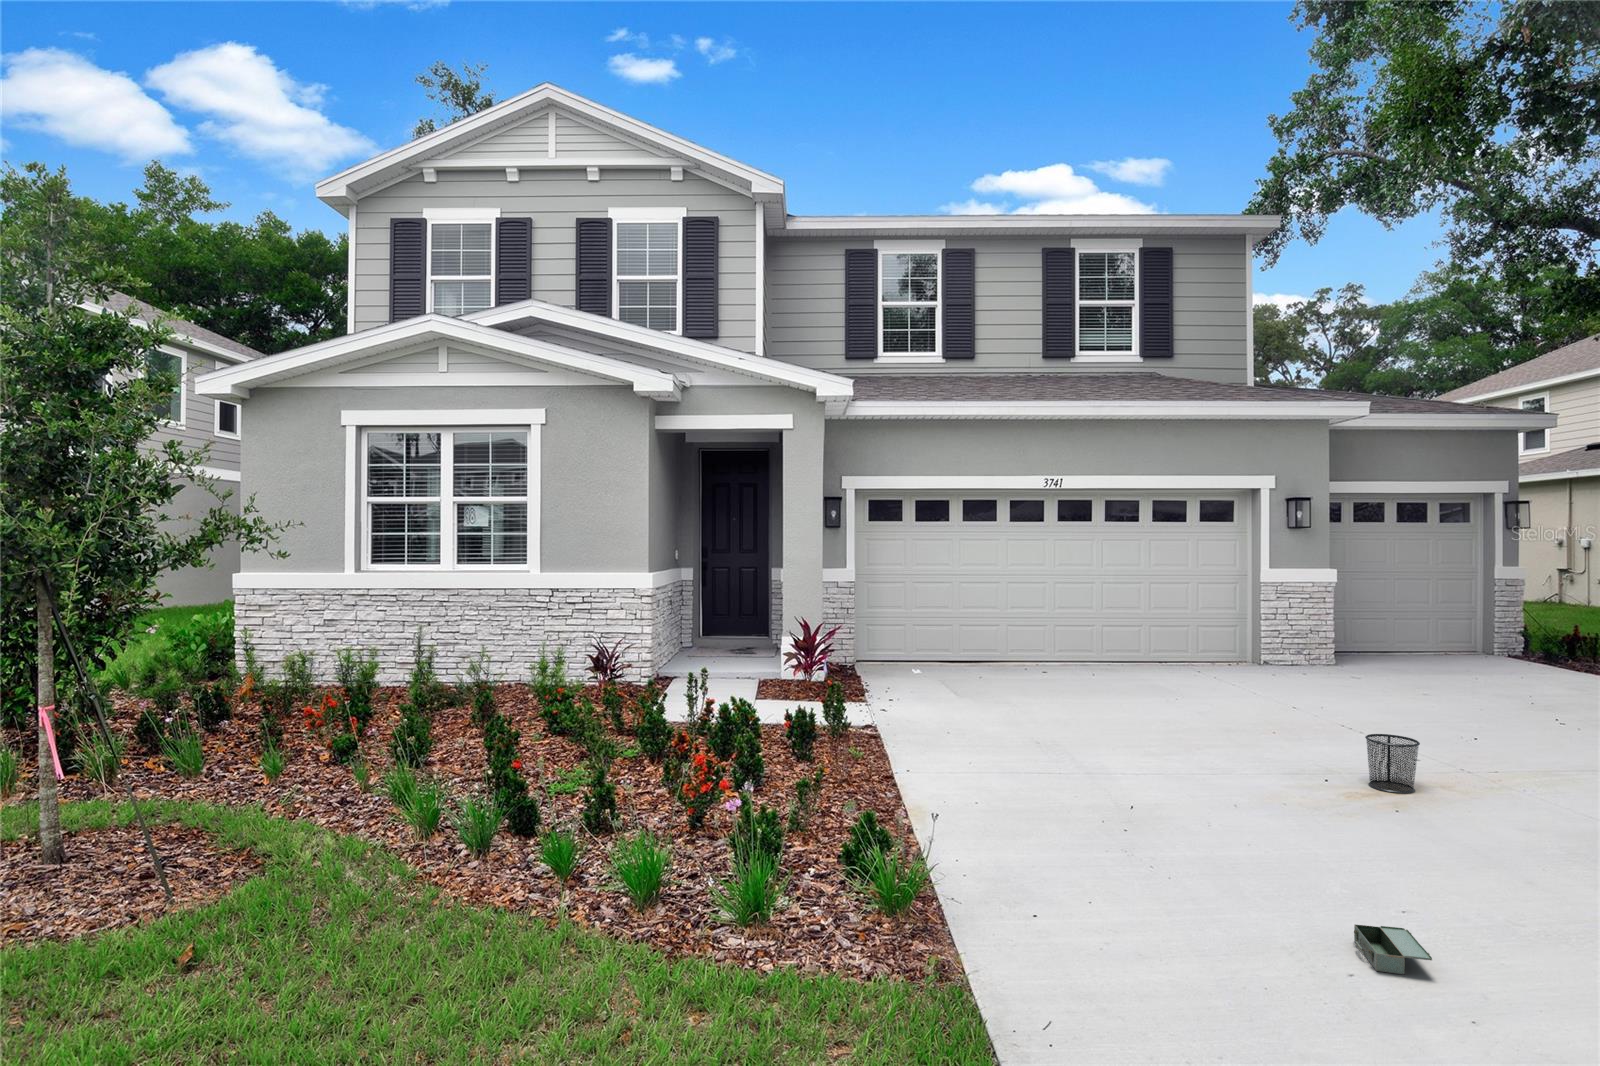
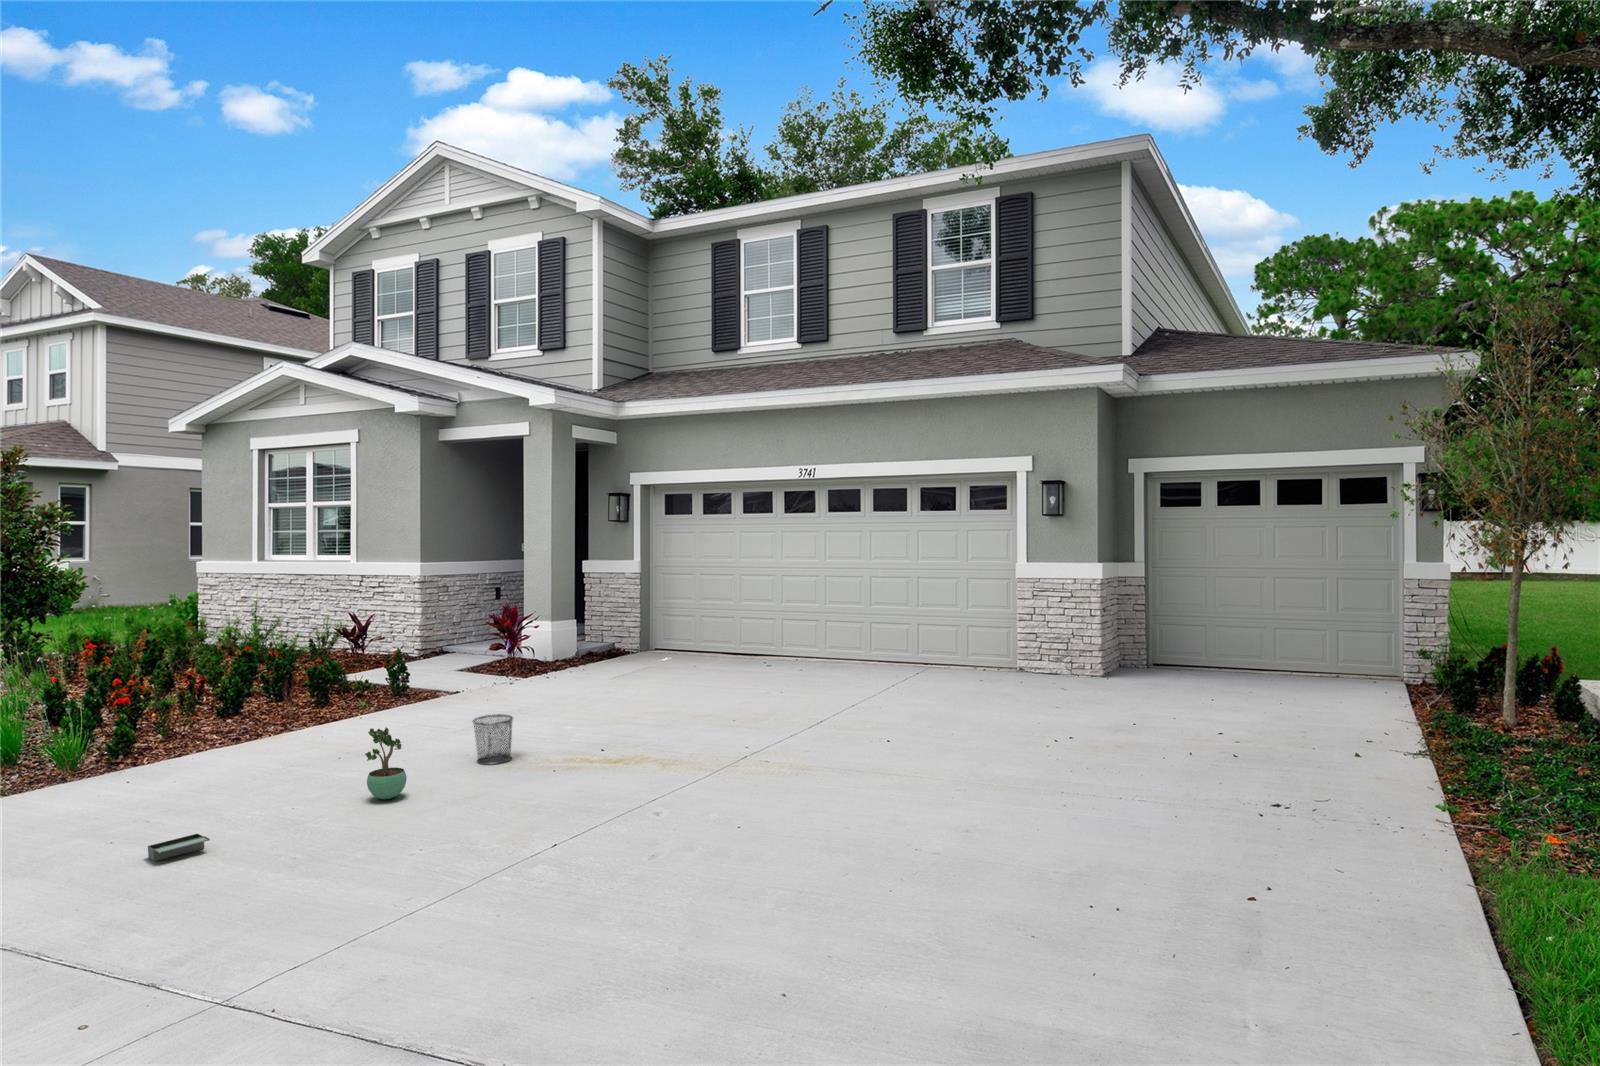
waste bin: present [1365,734,1420,794] -> present [473,714,513,765]
potted plant: none [1268,755,1332,847] -> present [365,727,407,799]

